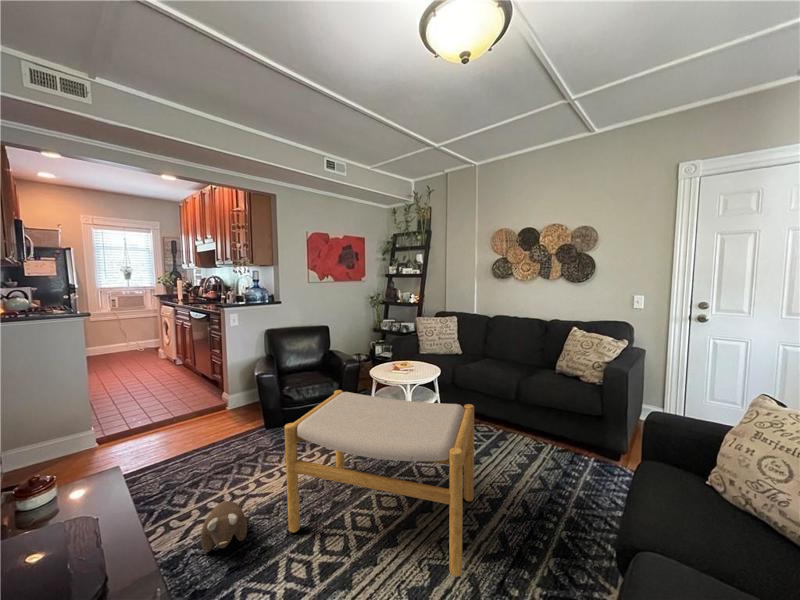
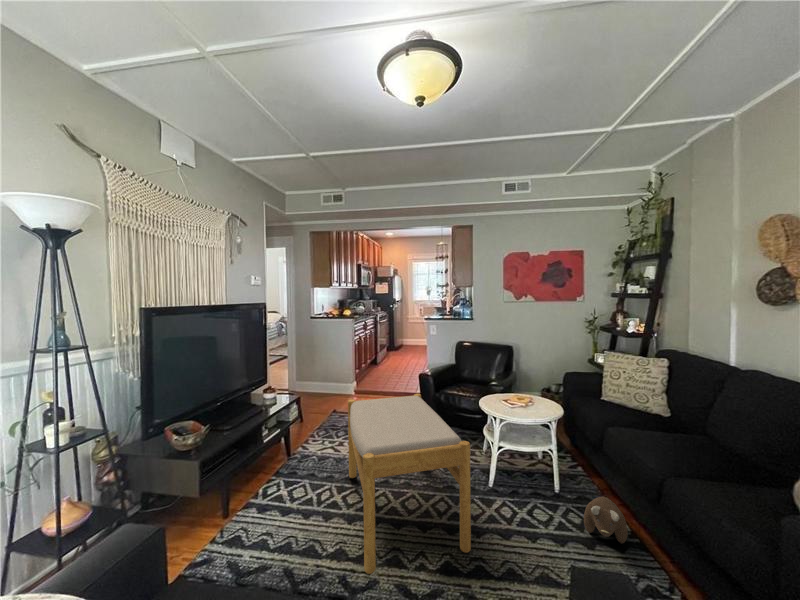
plush toy: present [201,501,247,552] -> present [584,497,628,543]

